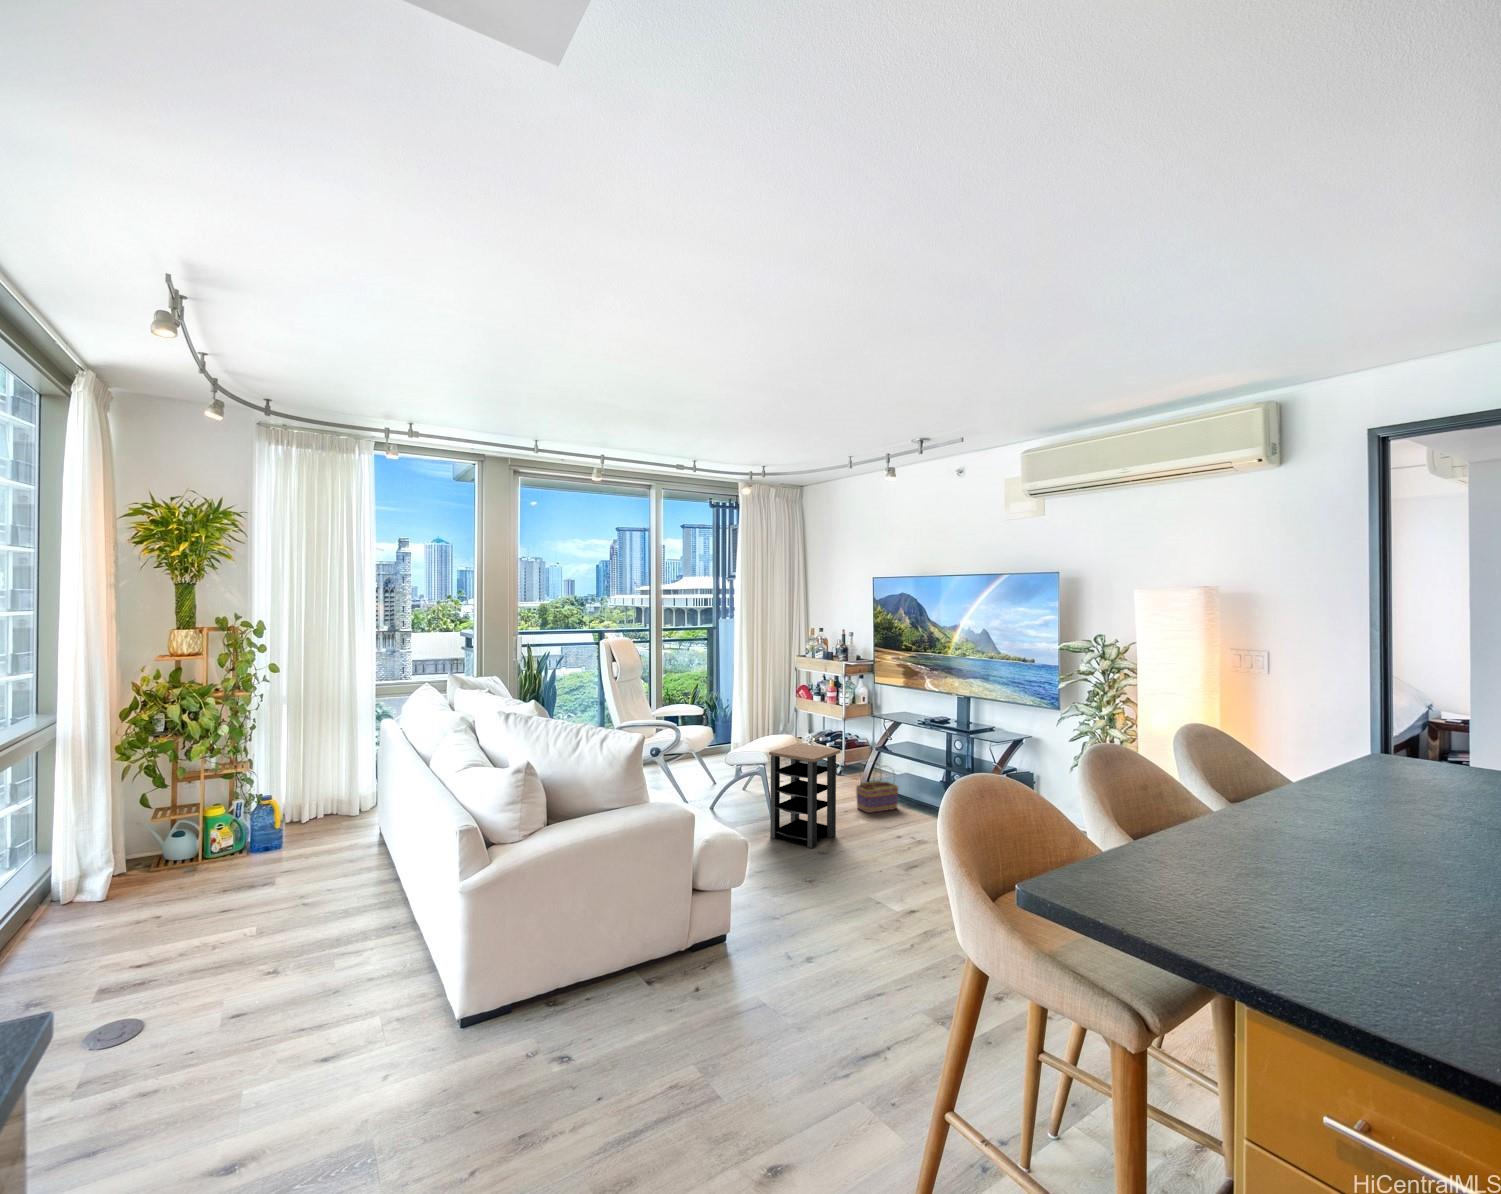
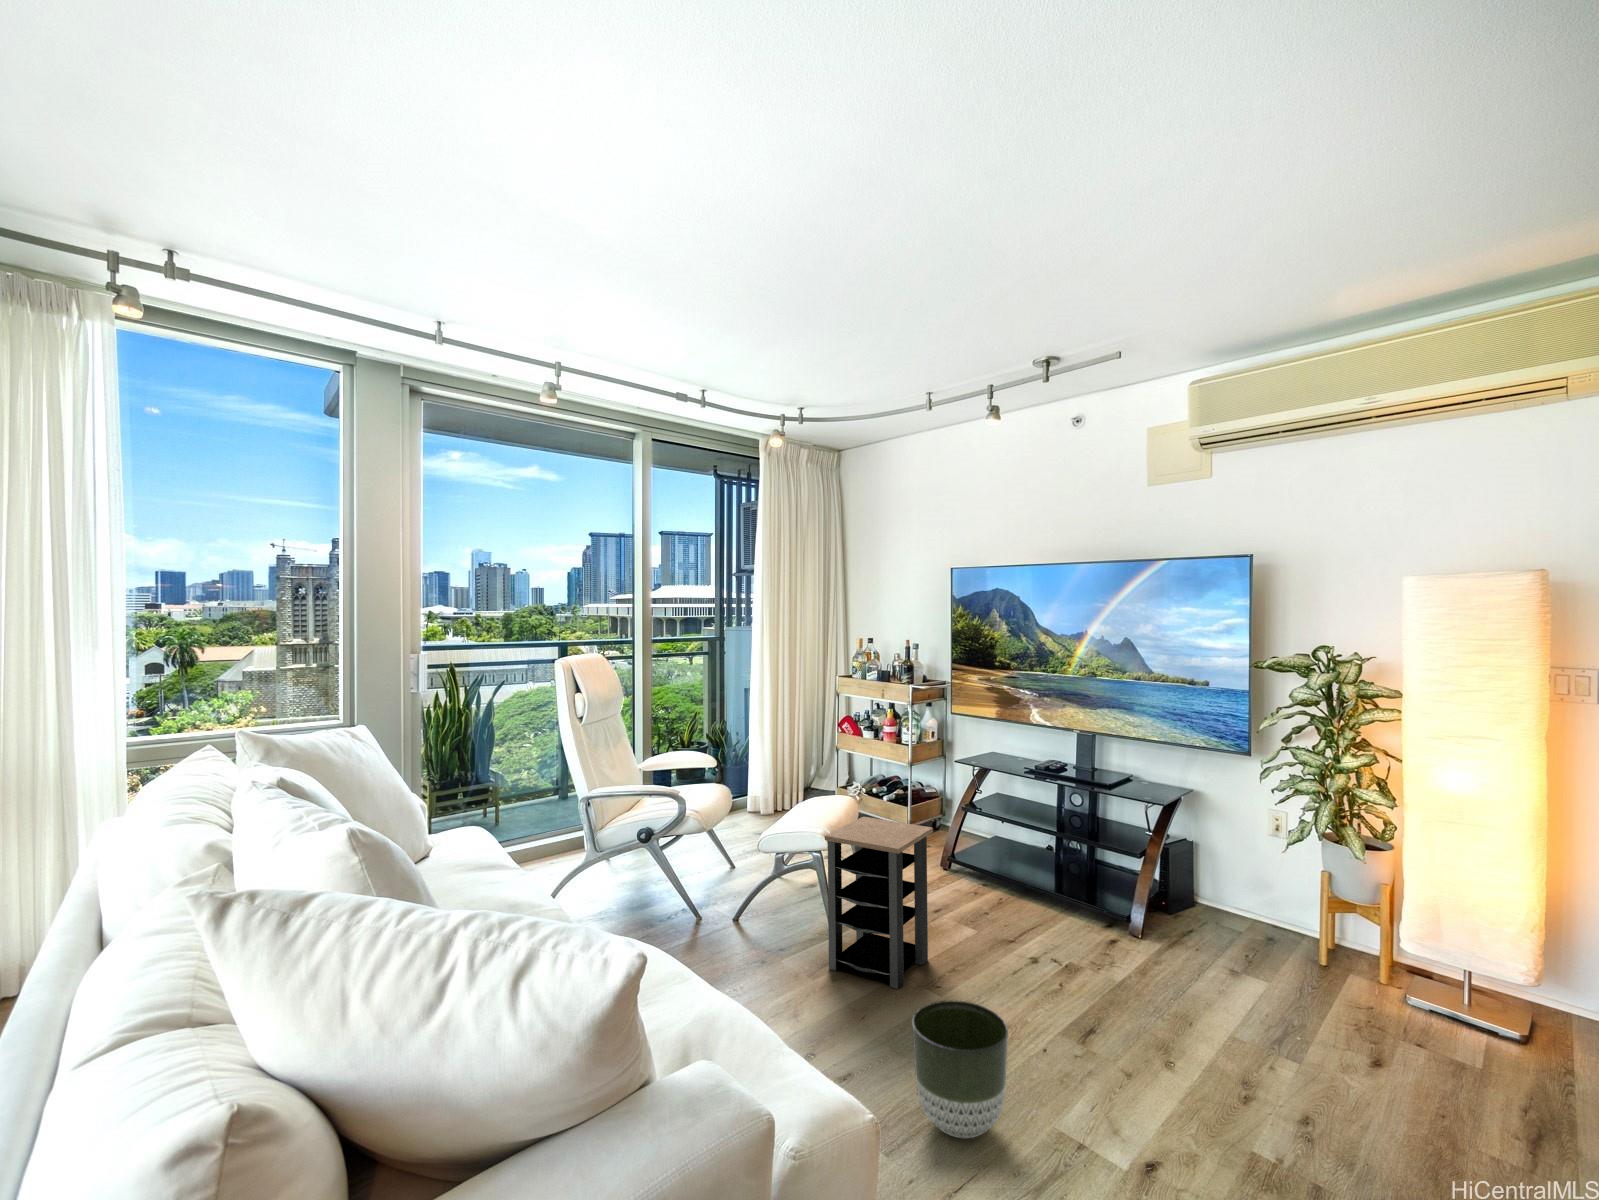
basket: present [856,767,898,813] -> none [944,833,1006,913]
planter: none [805,838,859,910] -> present [912,1000,1008,1139]

